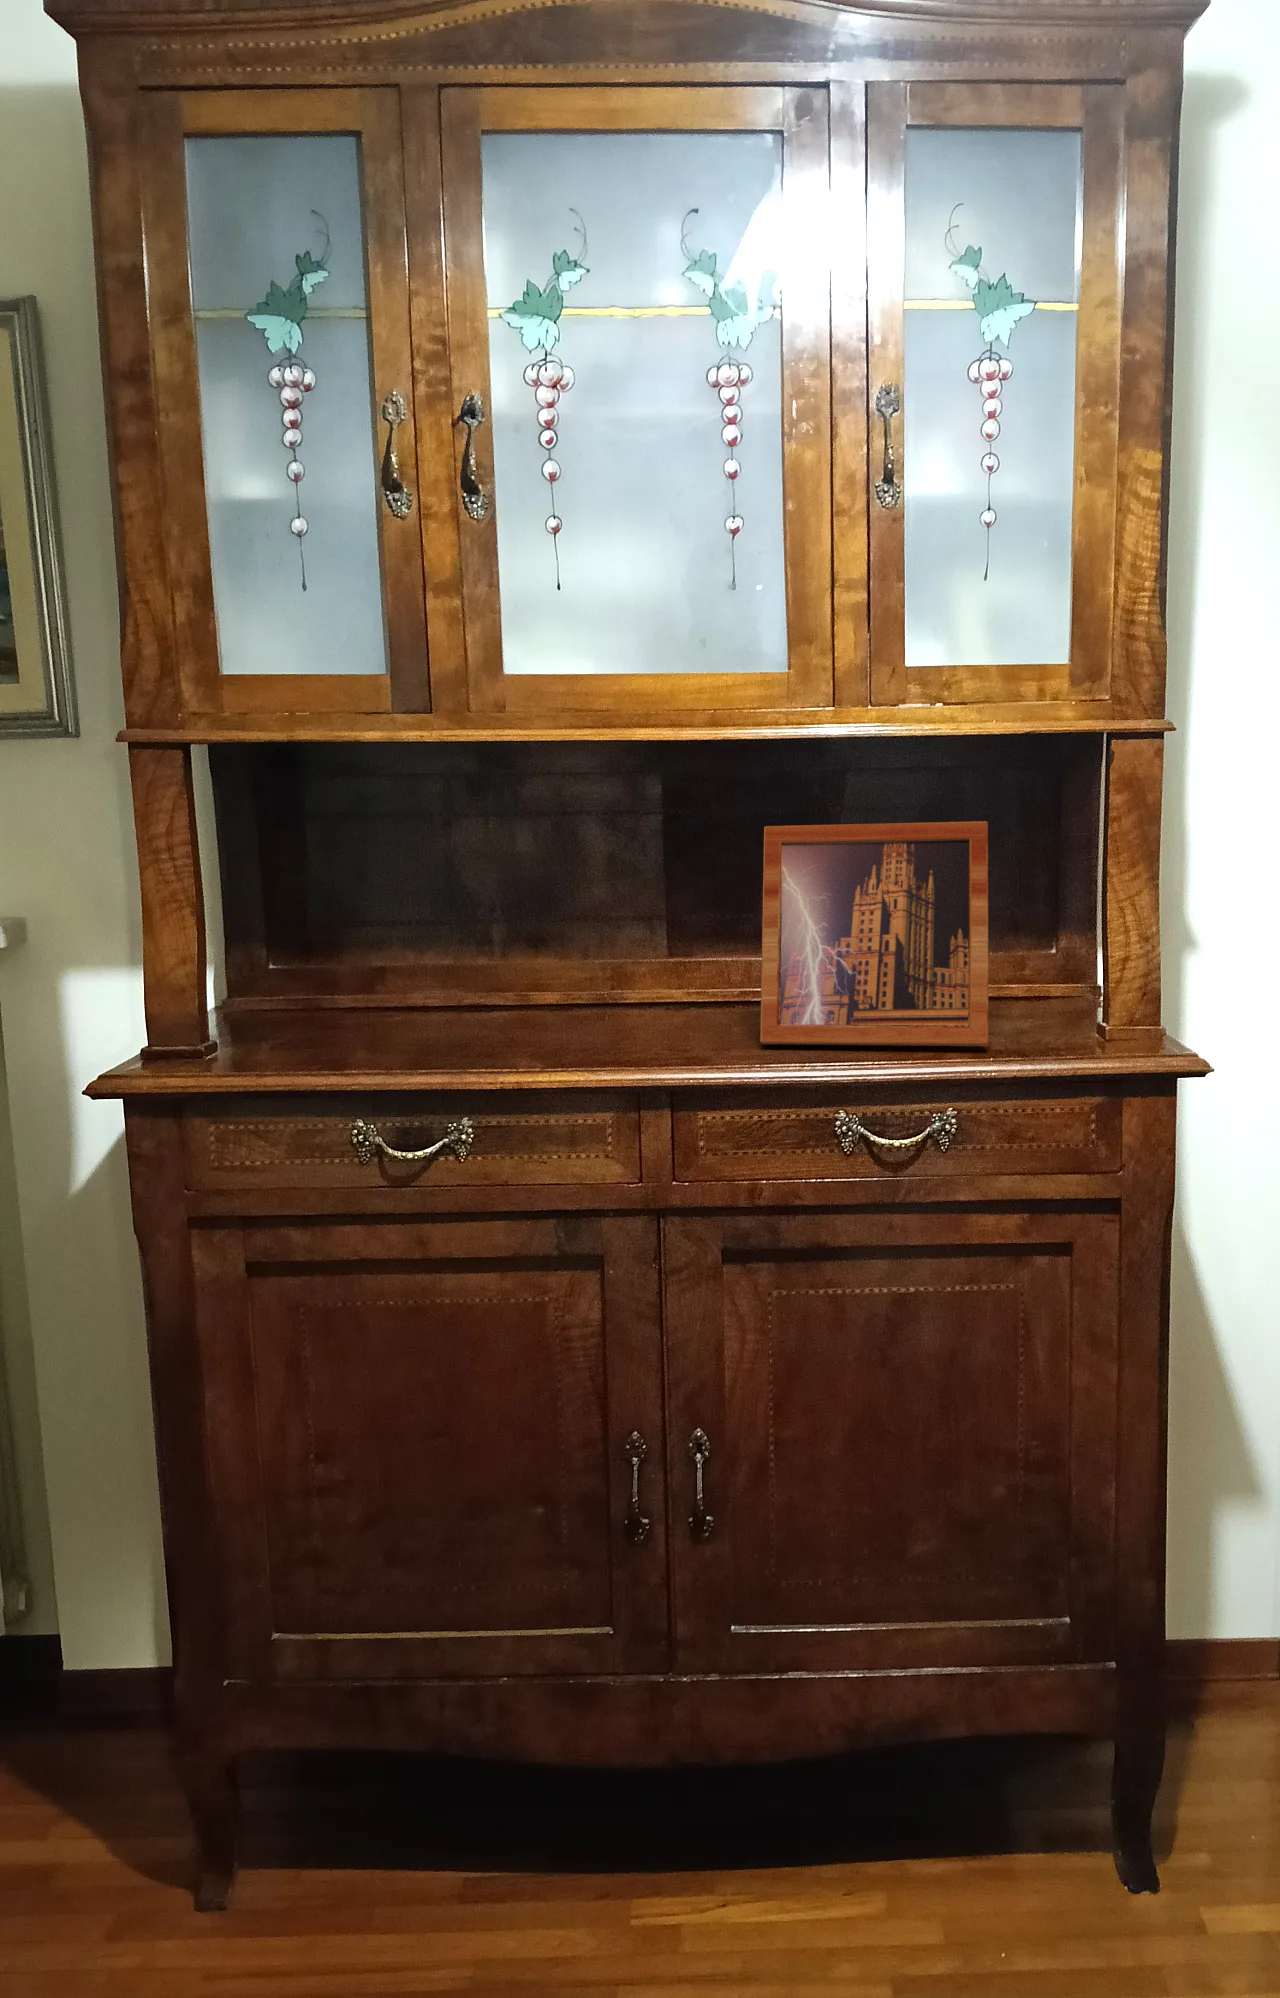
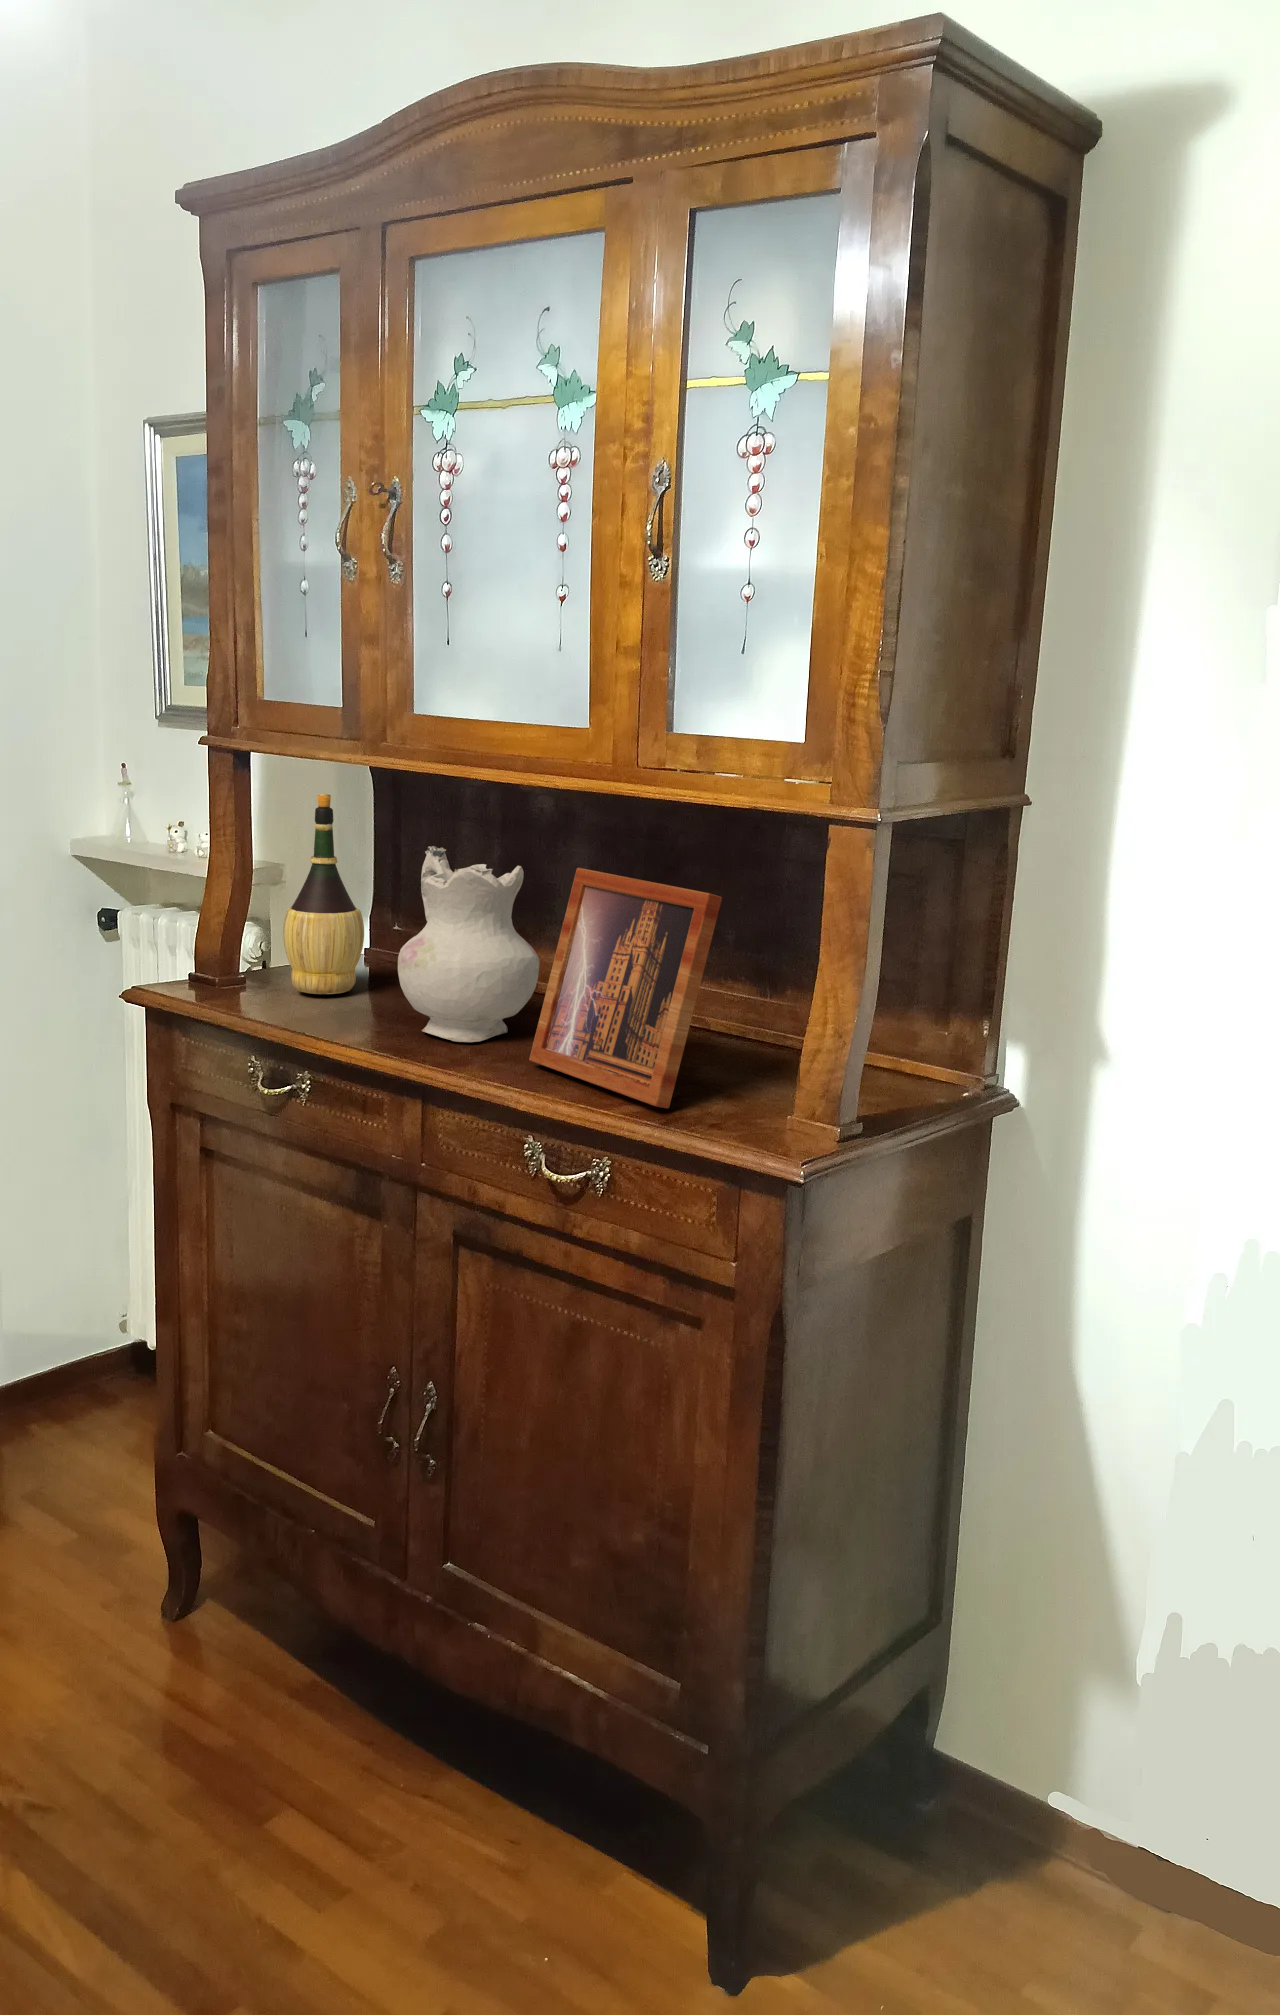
wine bottle: none [272,793,375,1046] -> present [283,794,364,994]
ceramic pitcher: none [496,834,679,1048] -> present [398,846,540,1042]

